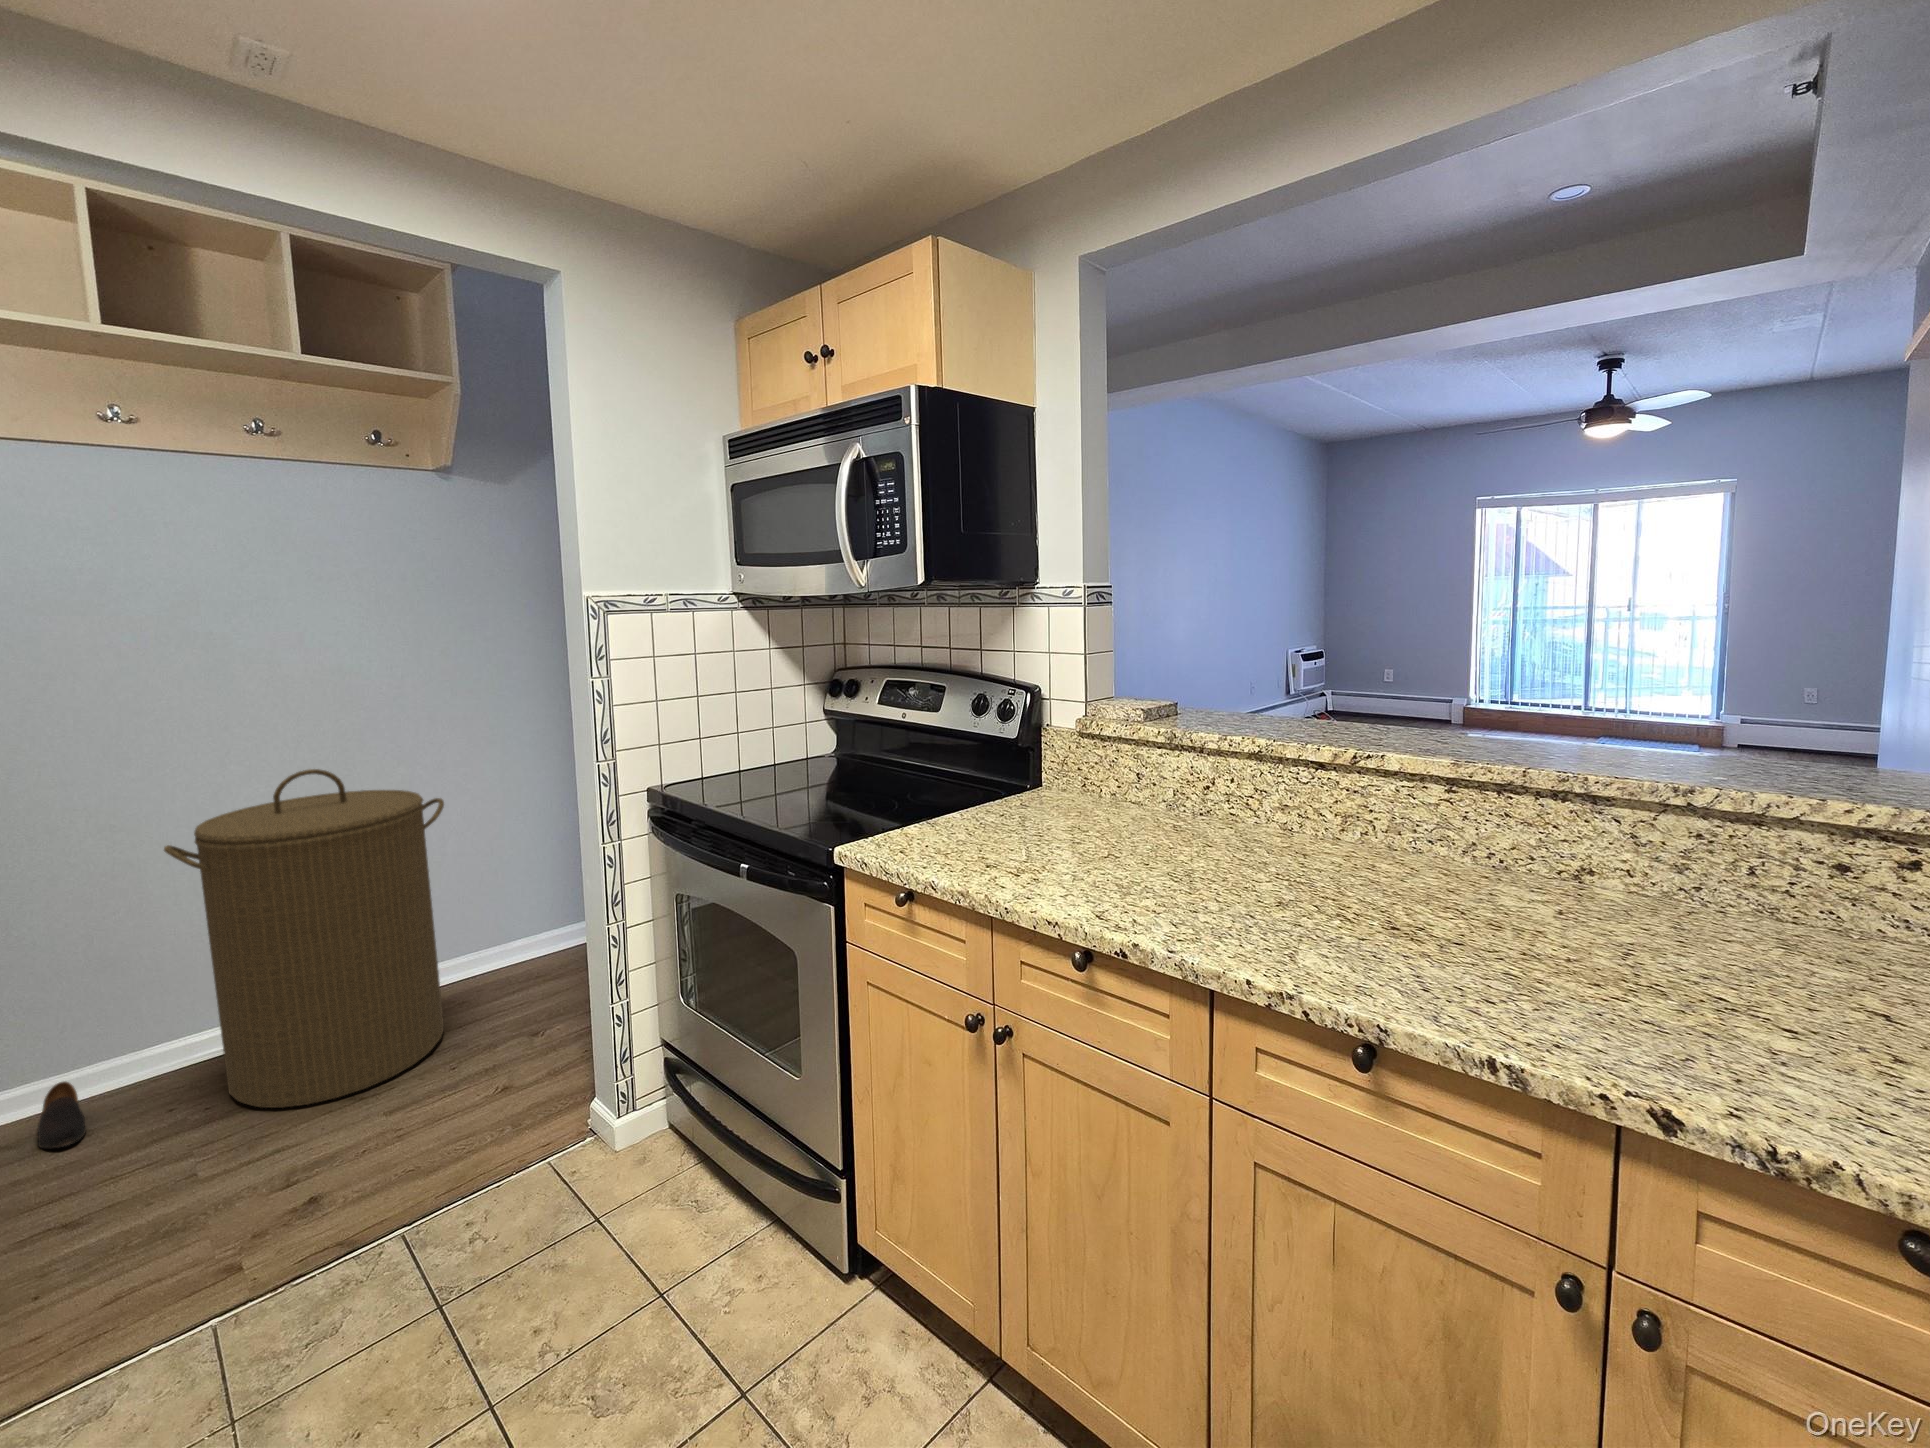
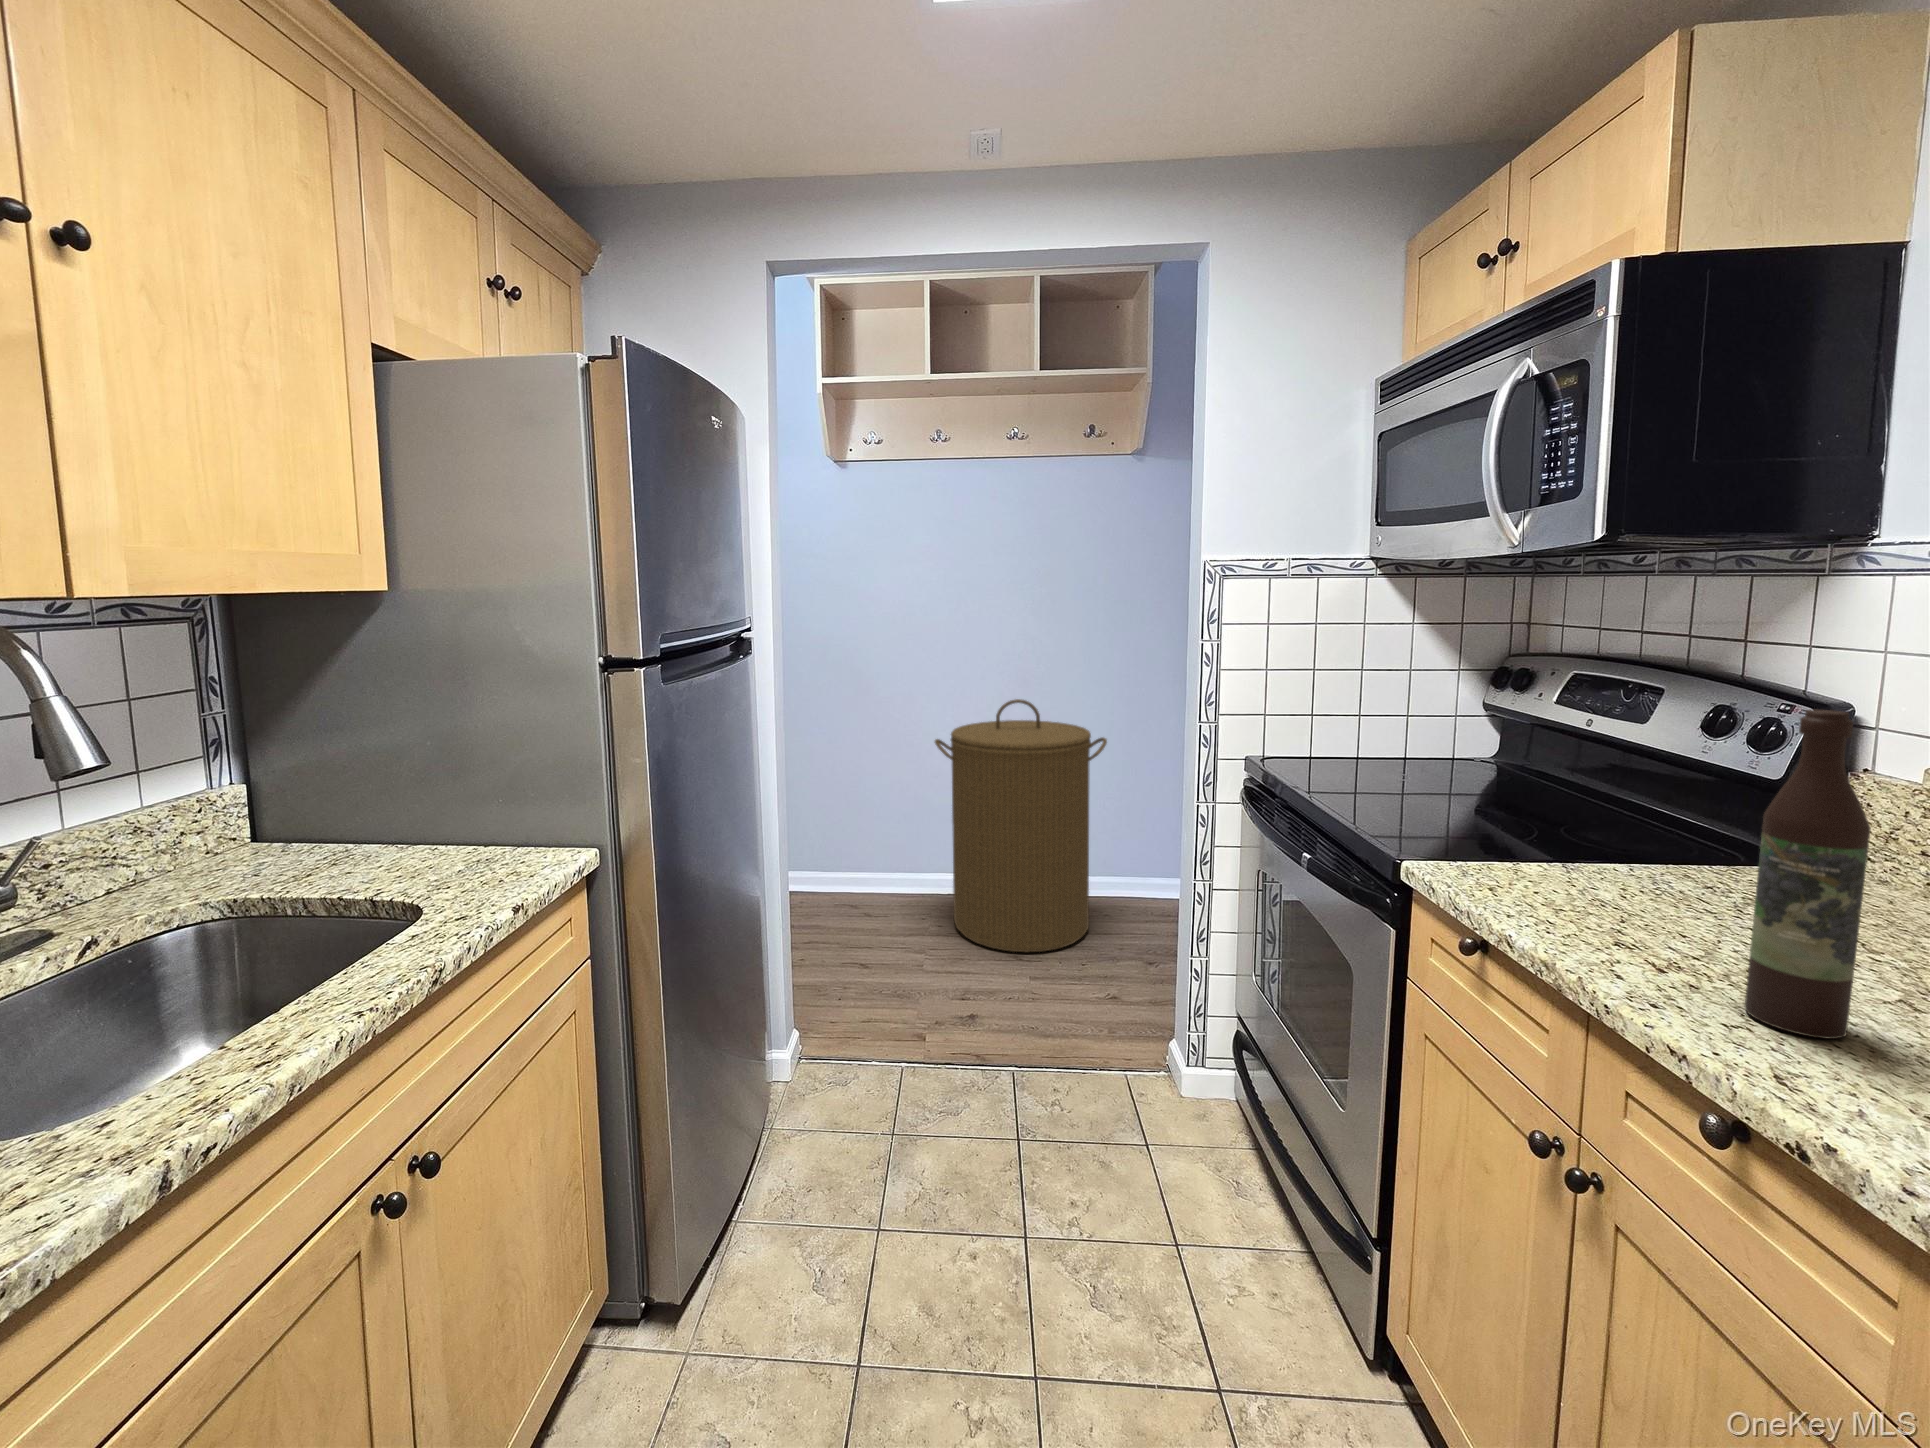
wine bottle: none [1061,695,1105,890] -> present [1744,710,1871,1039]
shoe: present [38,1082,86,1148] -> none [866,878,887,918]

